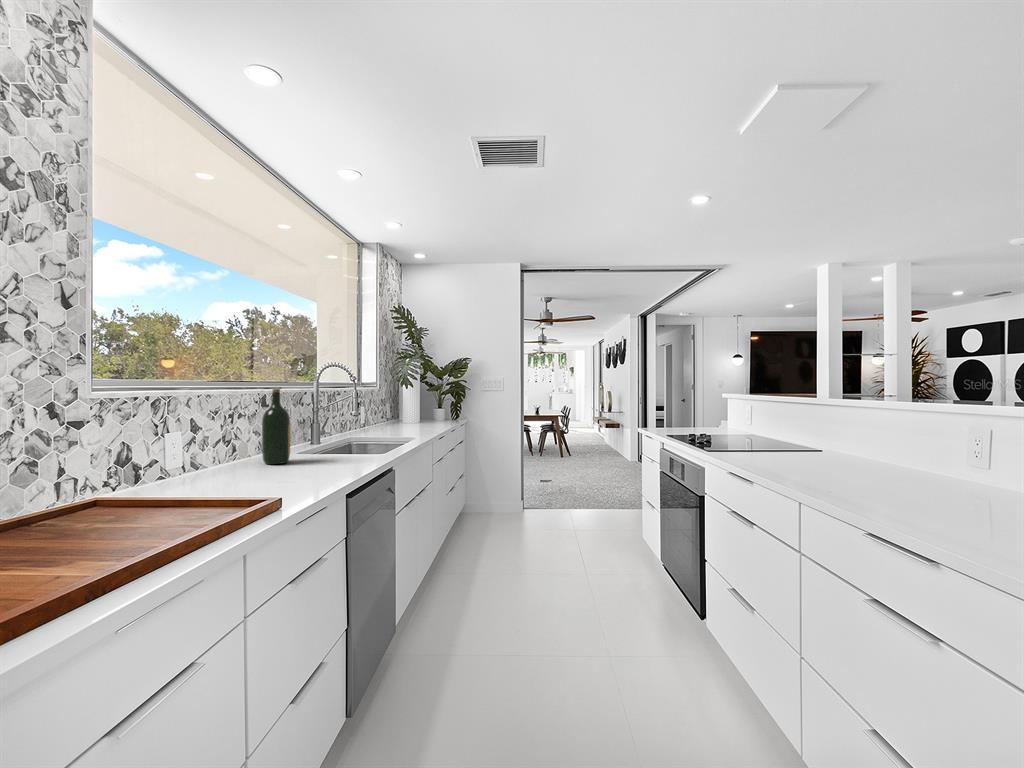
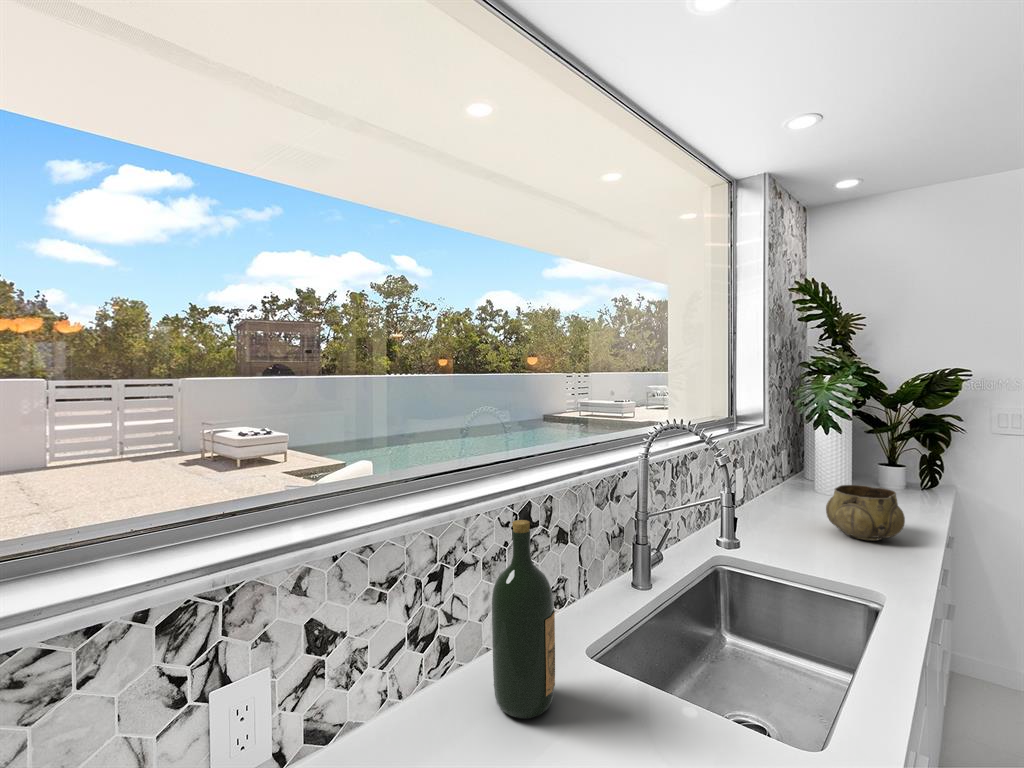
decorative bowl: none [403,408,434,430] -> present [826,485,905,541]

